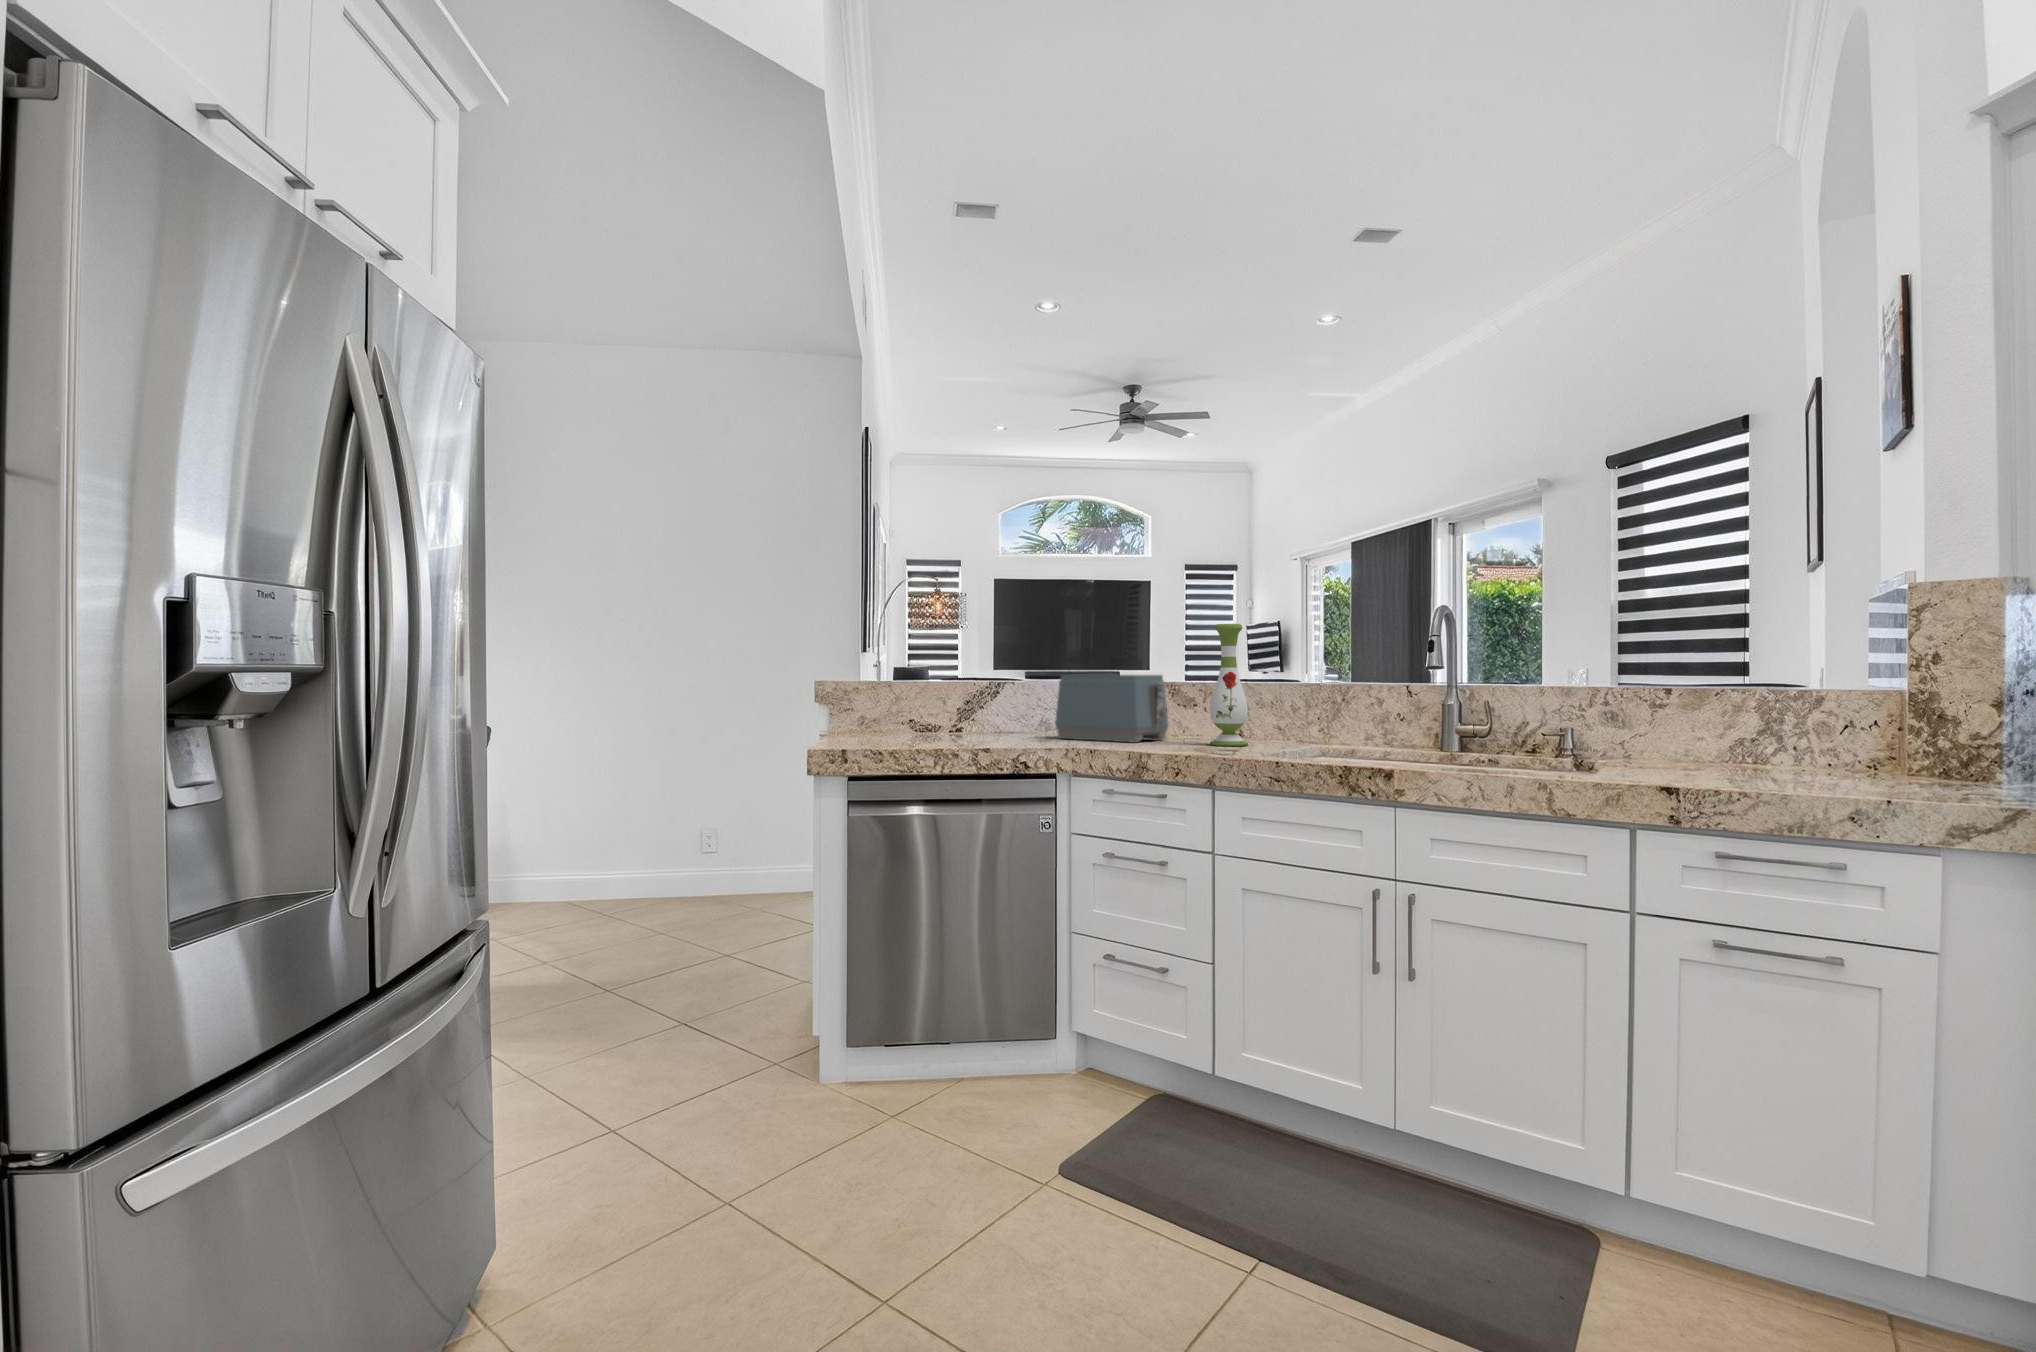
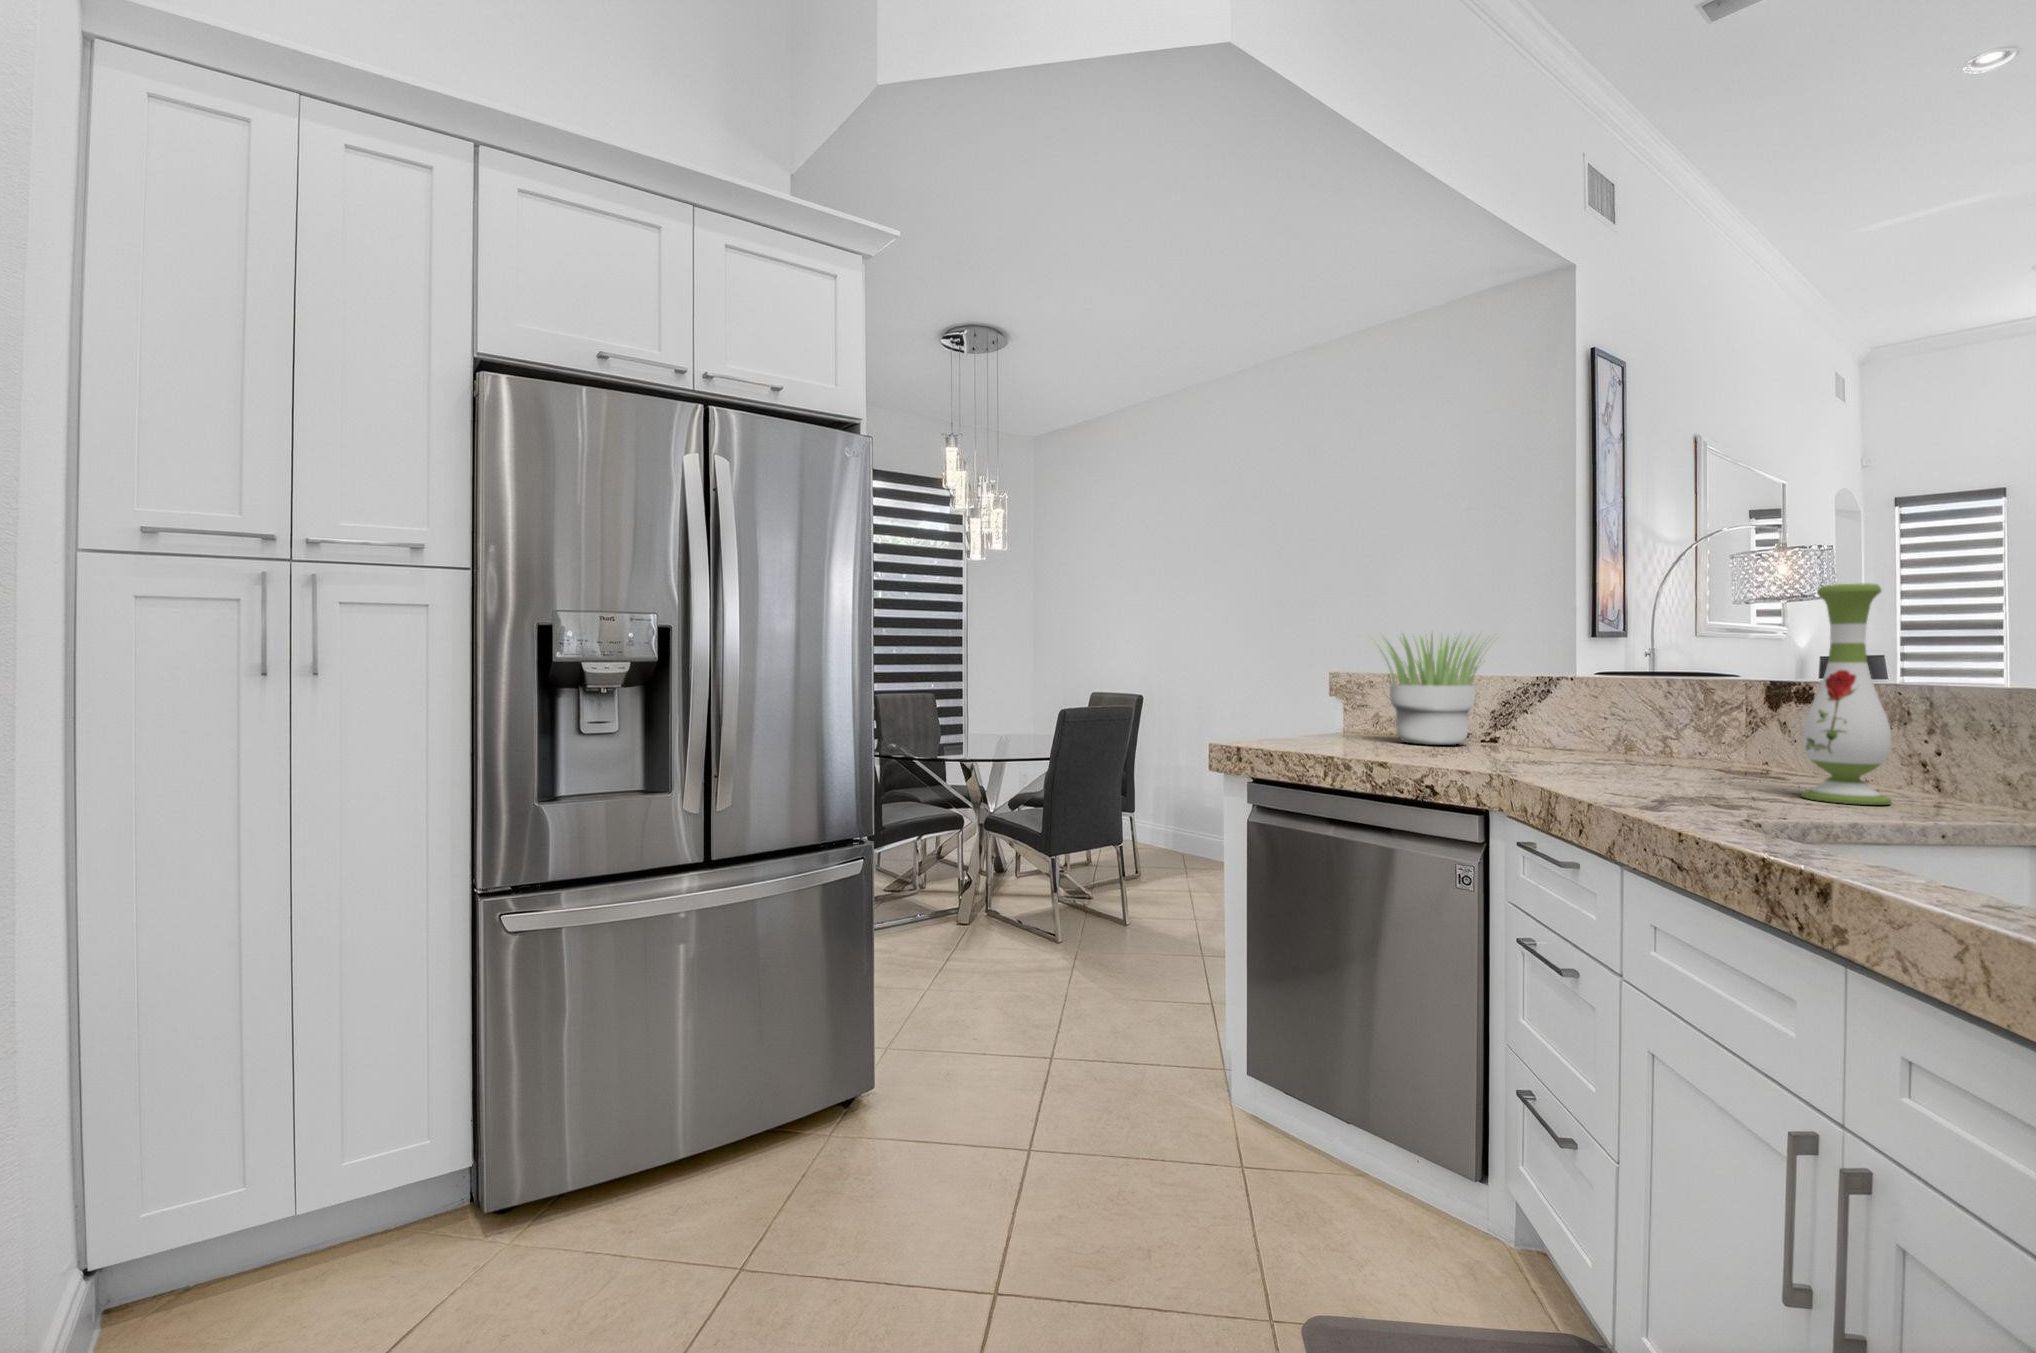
potted plant: none [872,644,978,737] -> present [1372,634,1487,745]
toaster: present [1055,675,1169,743] -> none [1588,671,1783,779]

